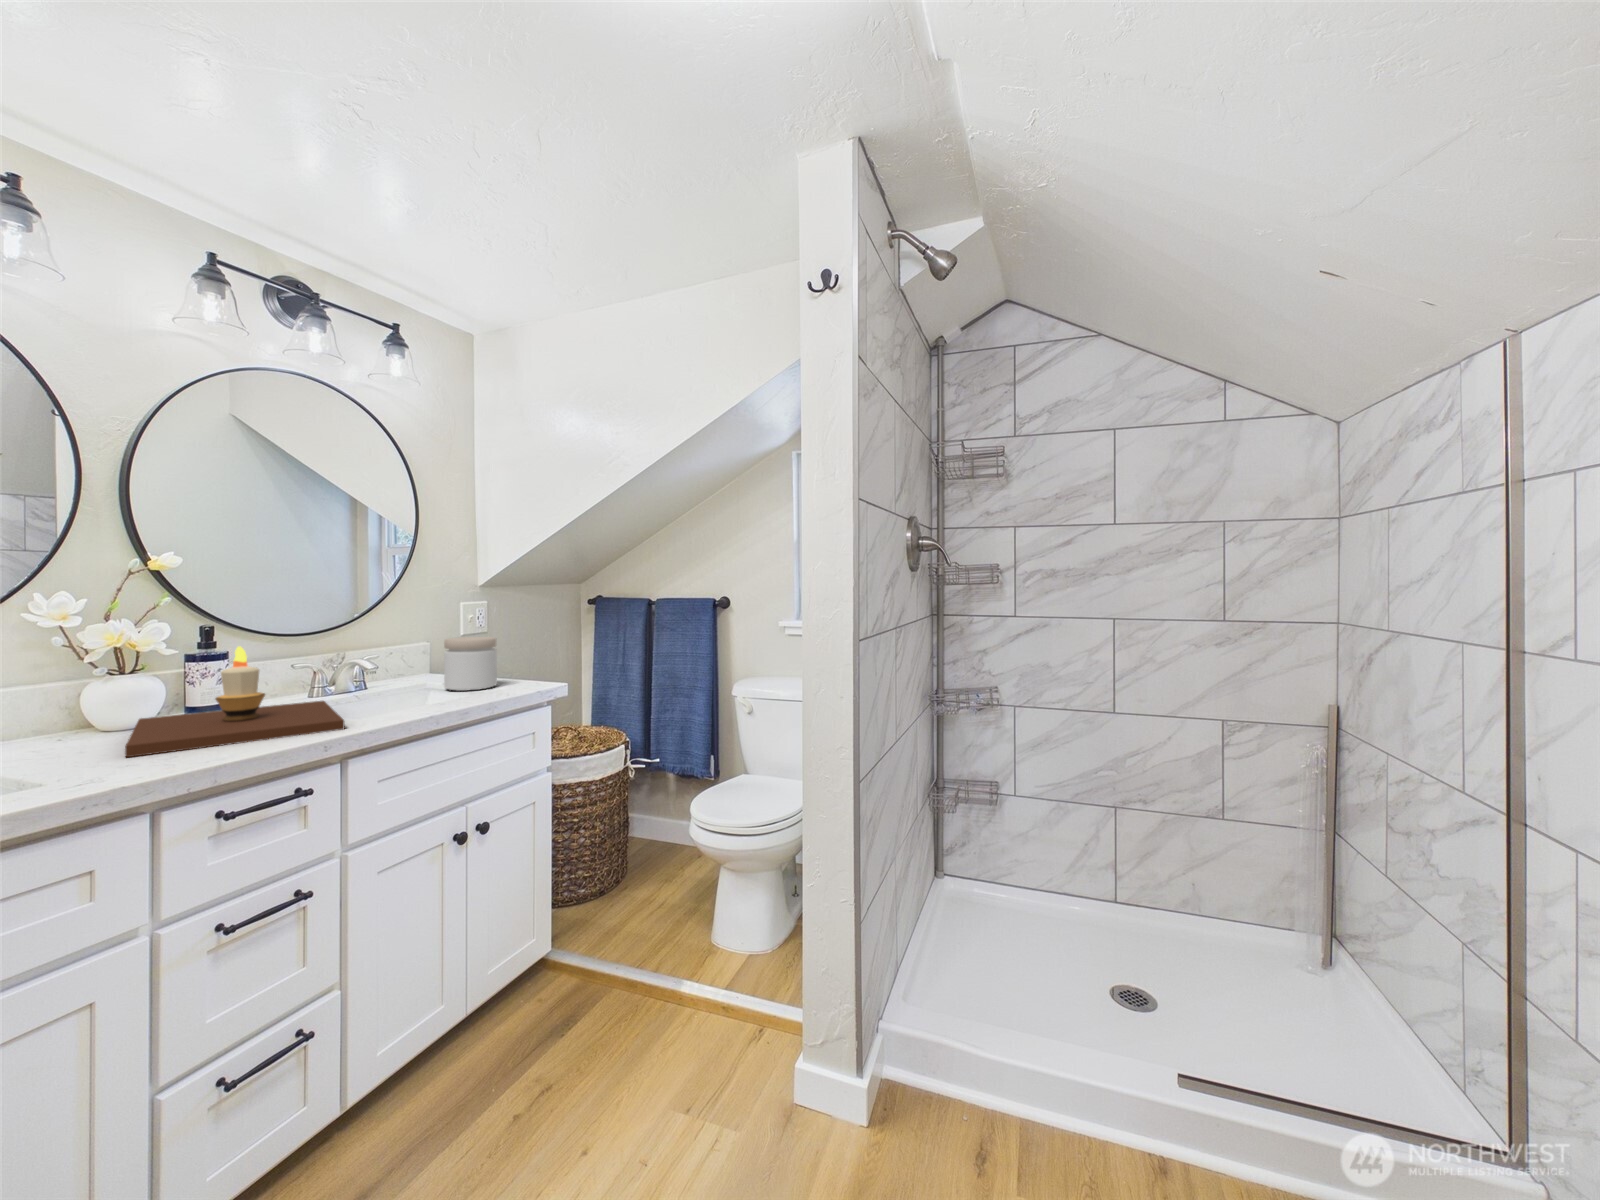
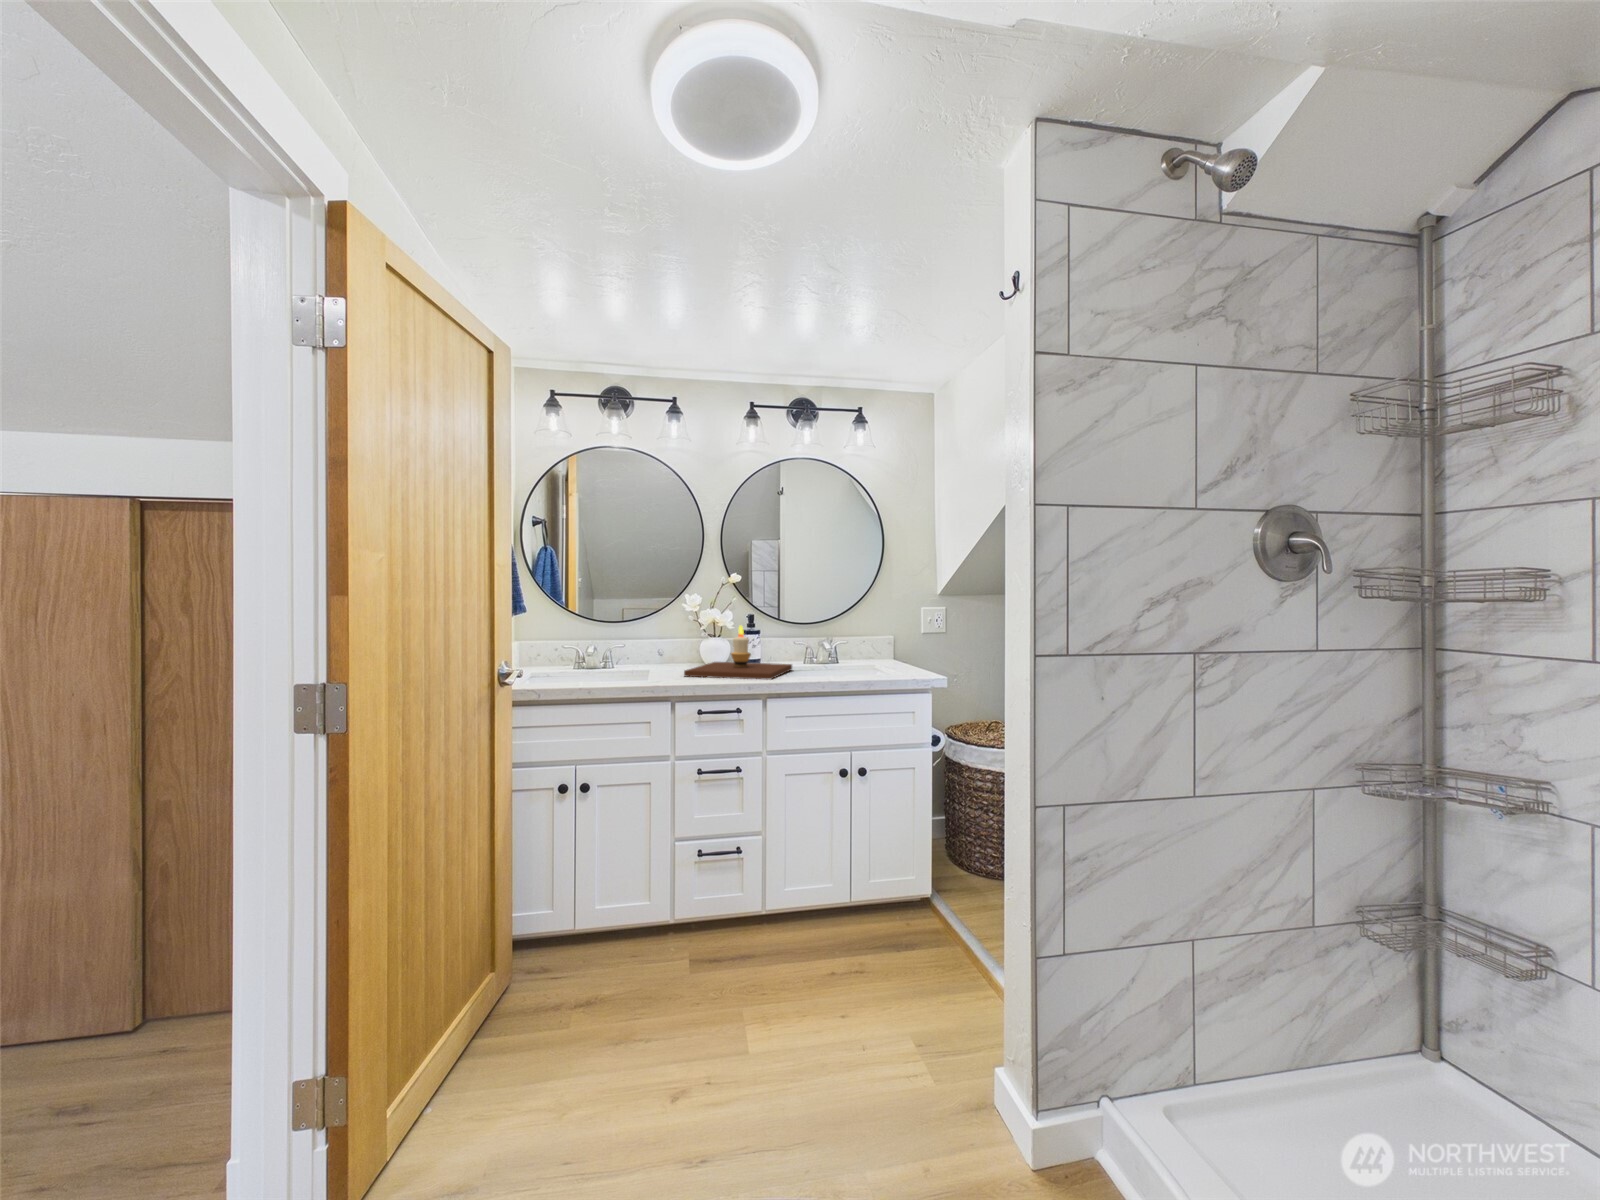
jar: present [444,637,497,691] -> none [872,631,909,671]

